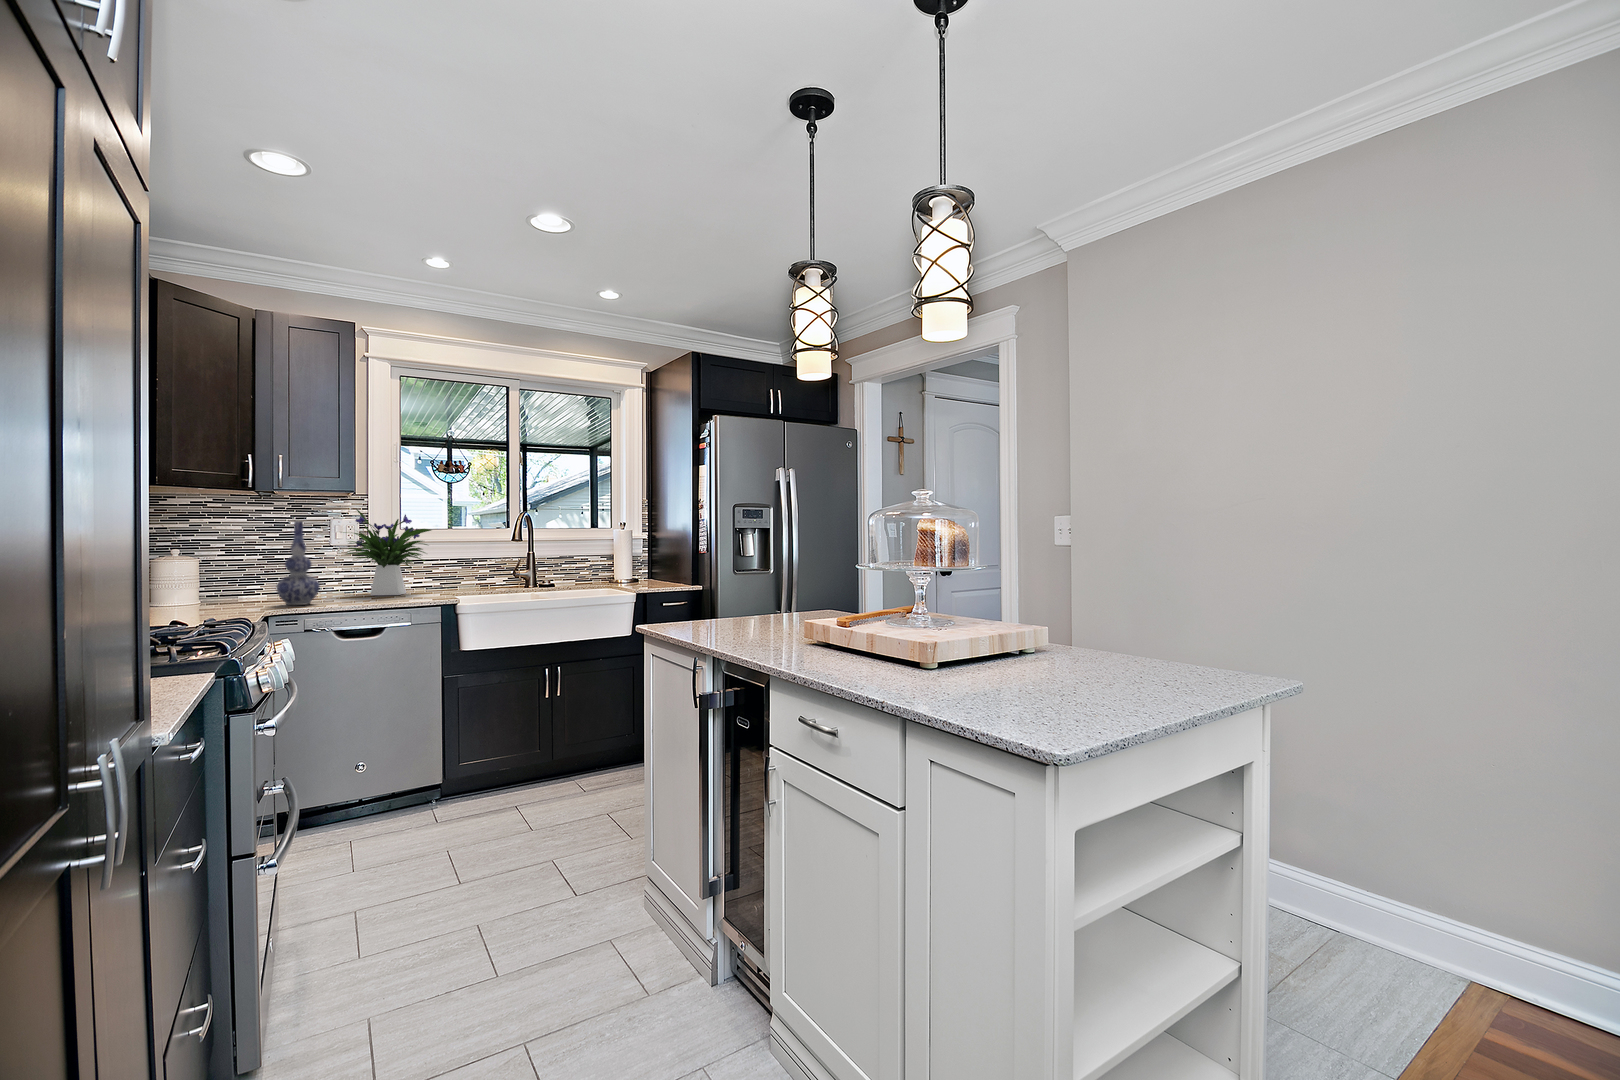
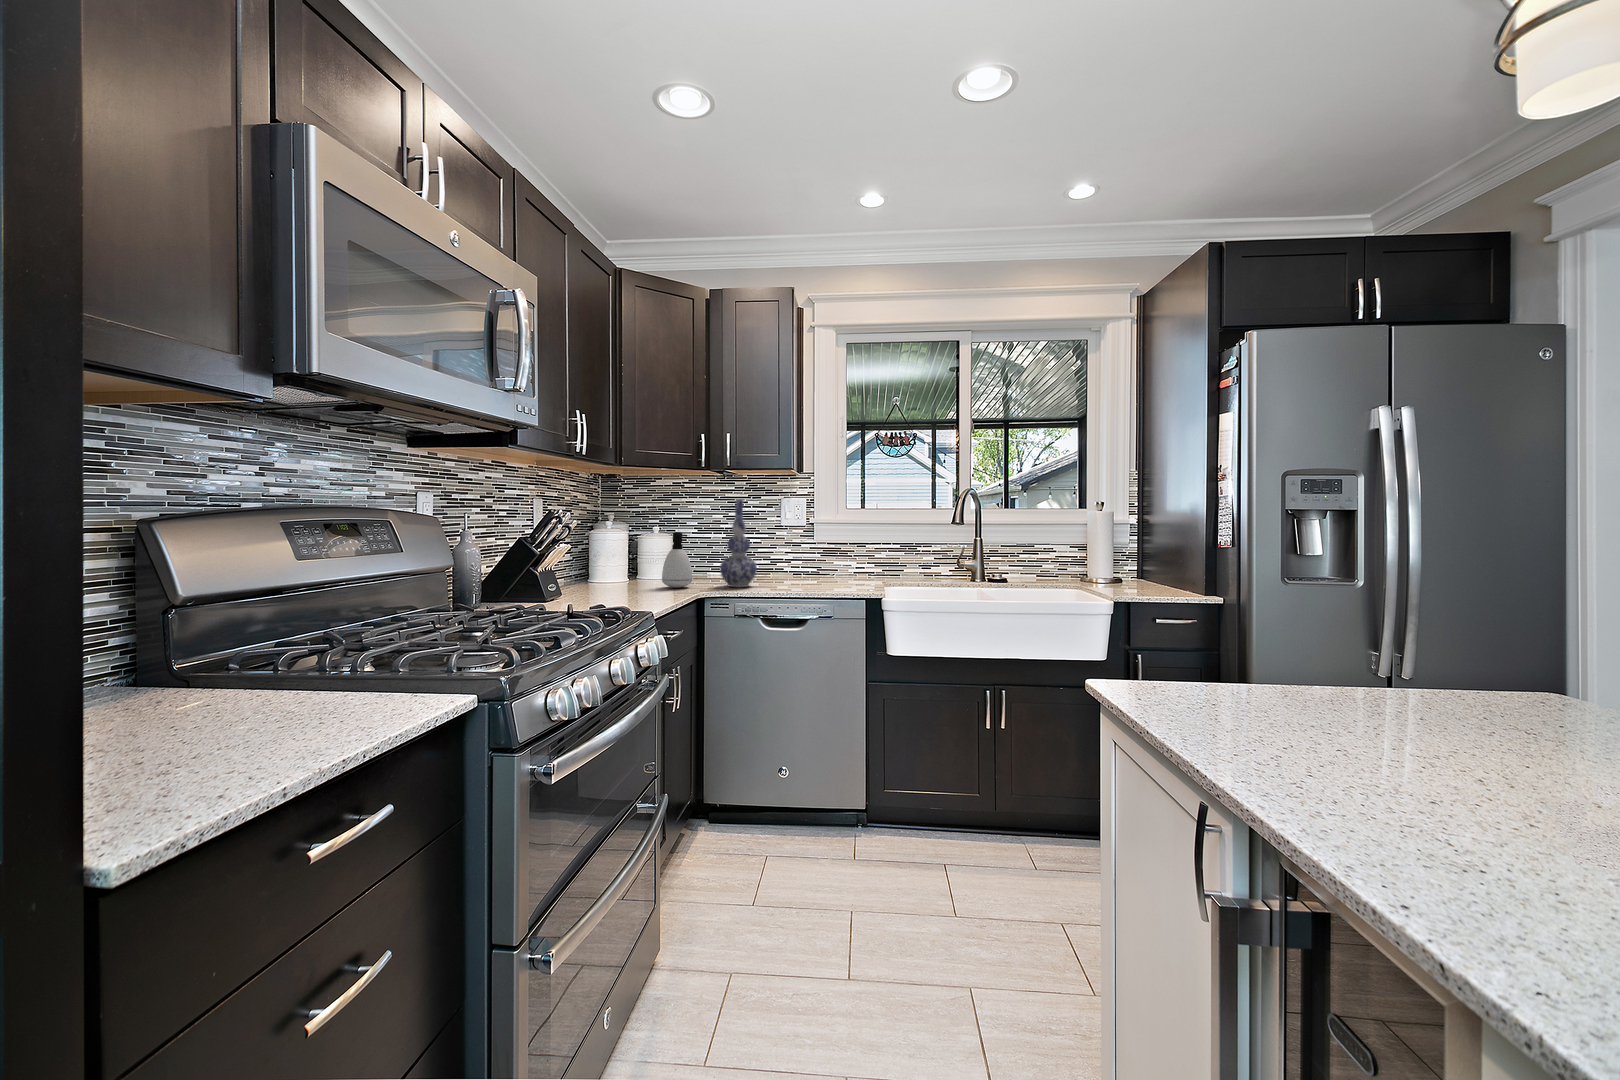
flower arrangement: present [346,510,431,595] -> none [781,487,871,581]
soap dispenser: none [206,554,244,610] -> present [662,532,692,588]

